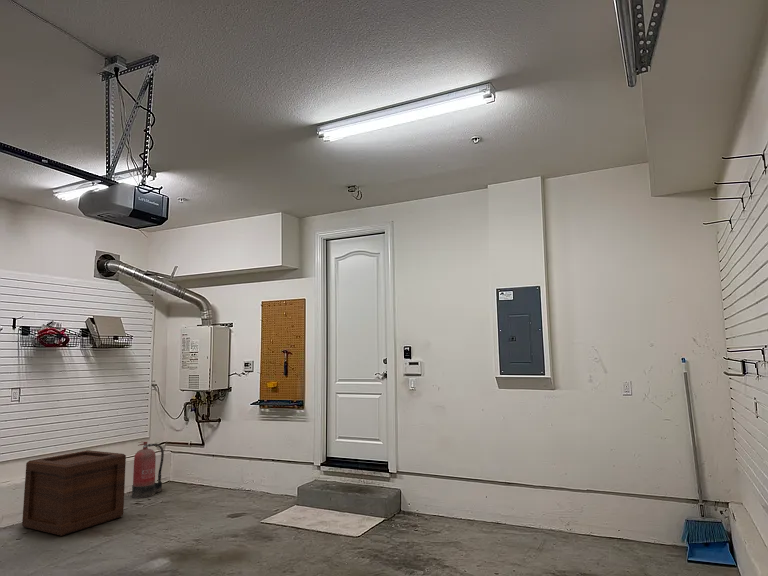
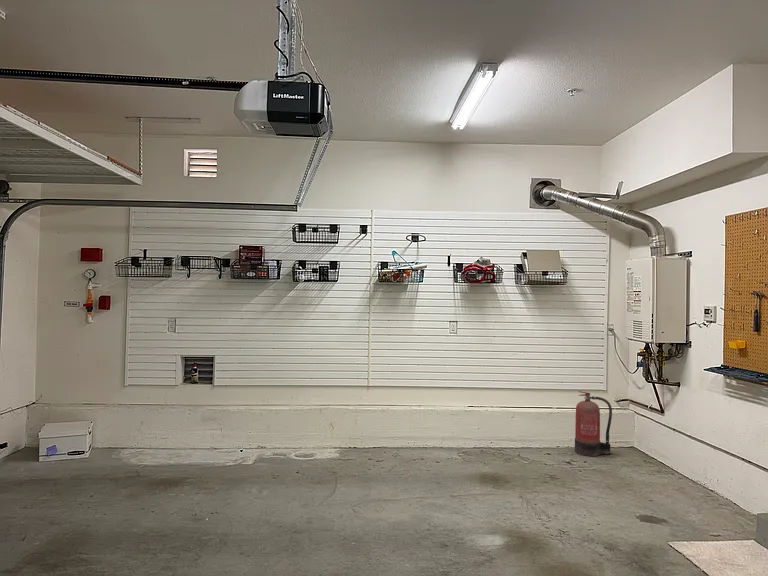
wooden crate: present [22,450,126,536] -> none [462,388,538,468]

